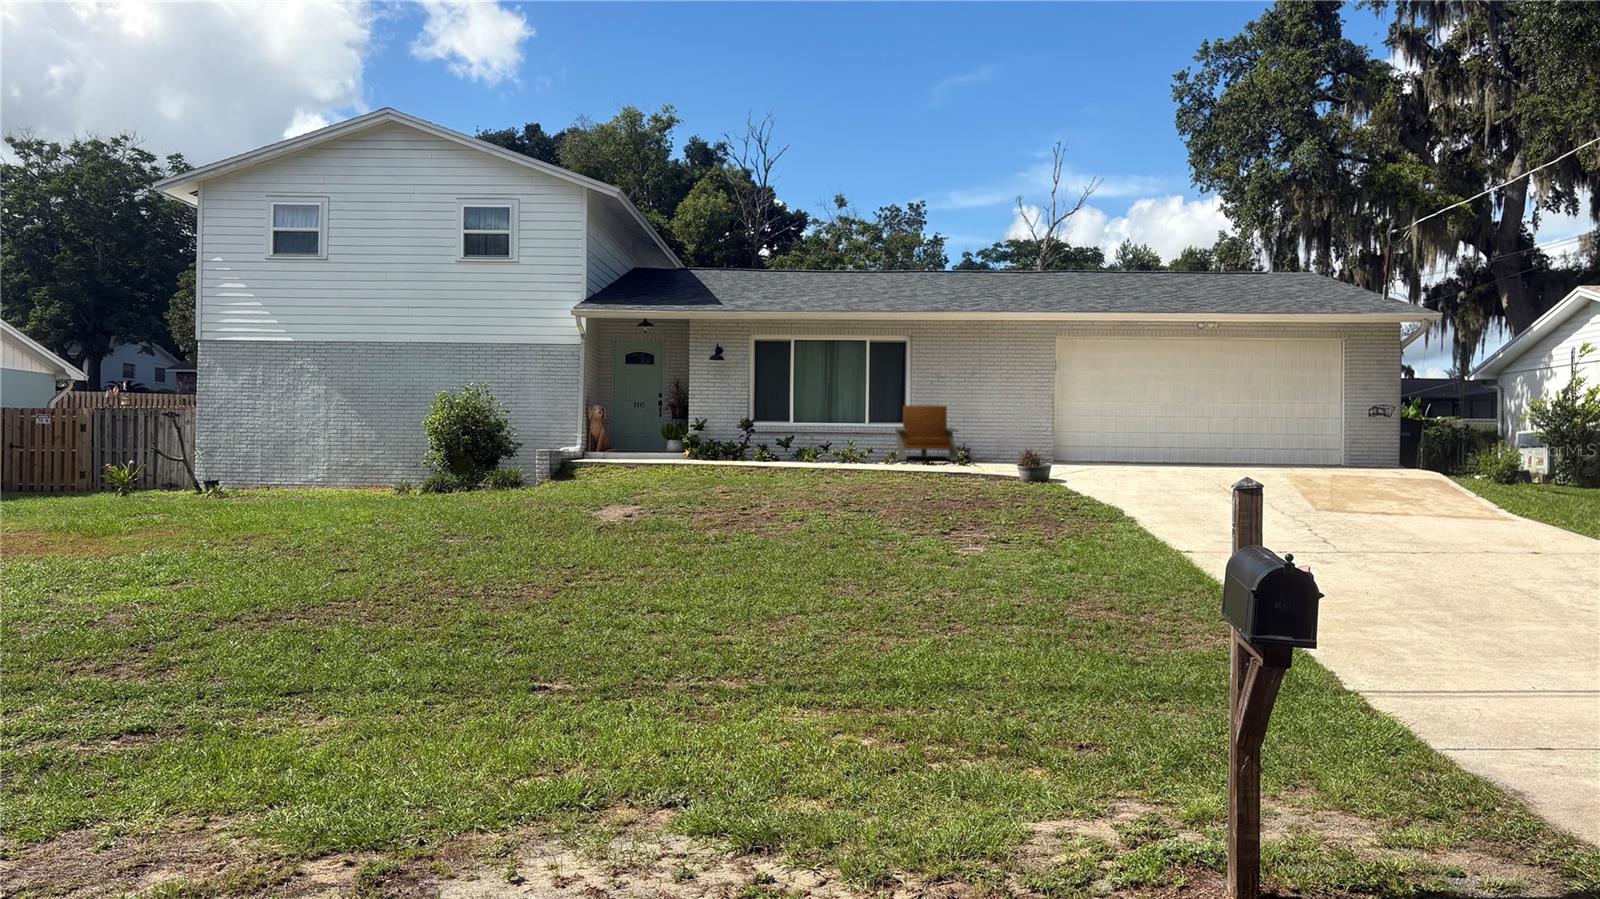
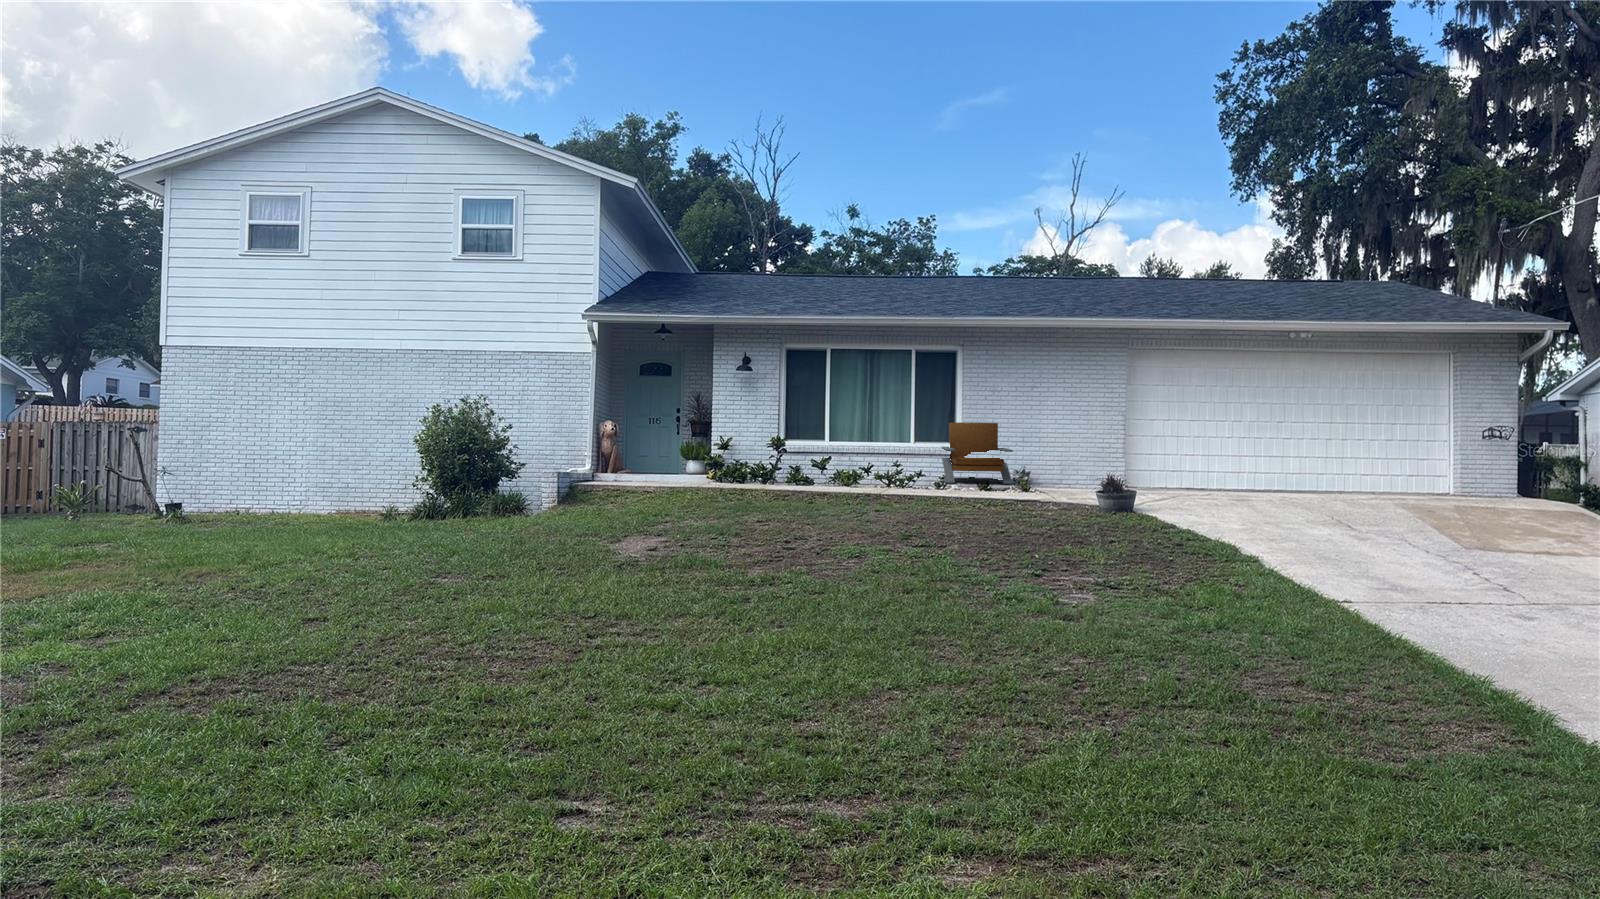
potted tree: present [453,451,475,486] -> none [448,465,477,510]

